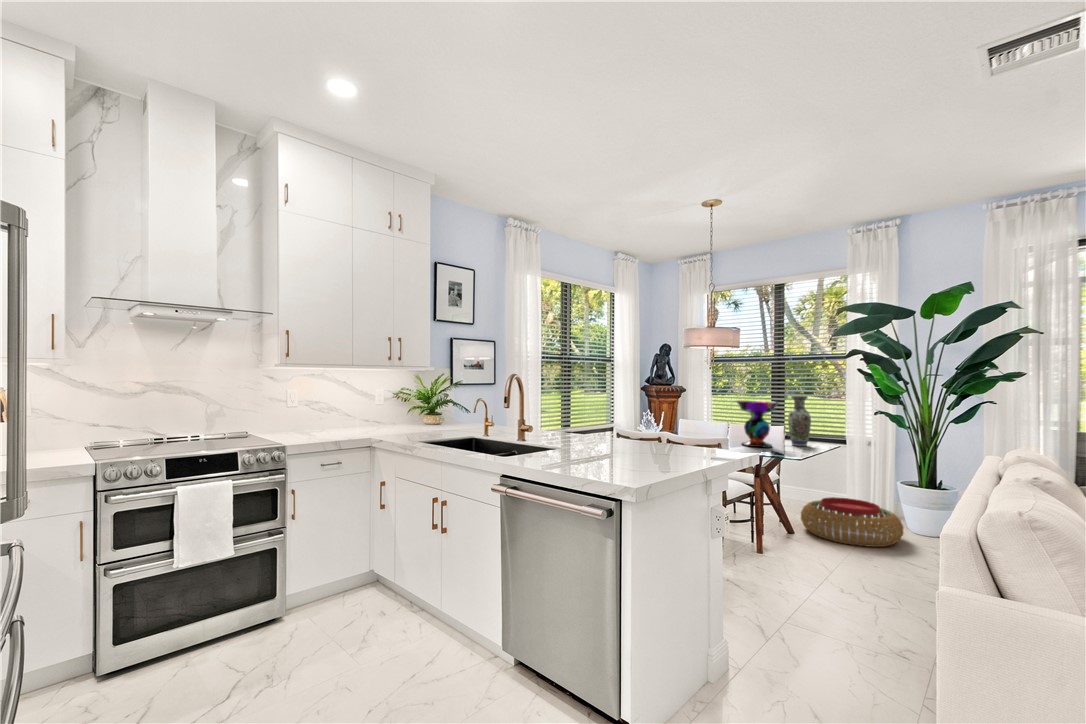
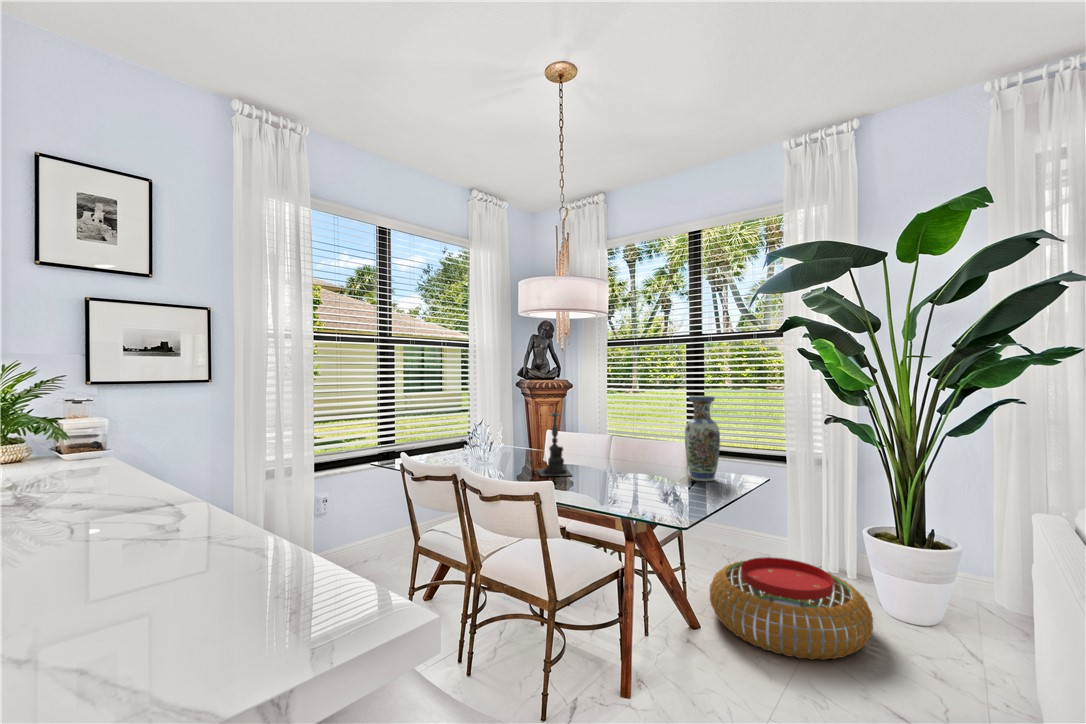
candle holder: none [692,398,718,441] -> present [537,412,572,476]
decorative bowl: present [735,400,779,447] -> none [594,406,665,489]

